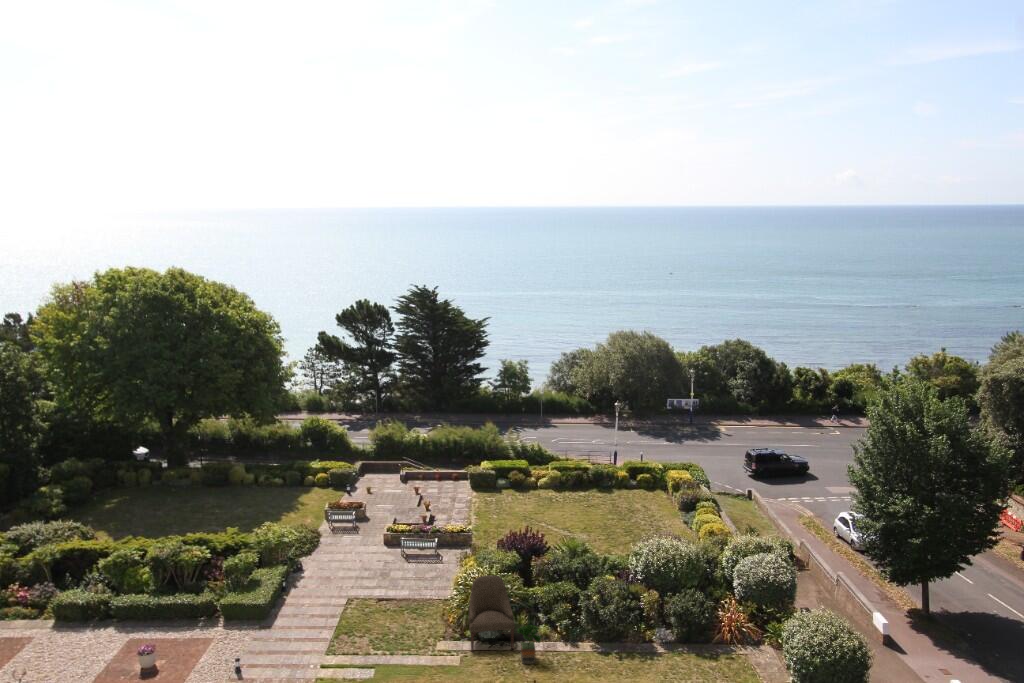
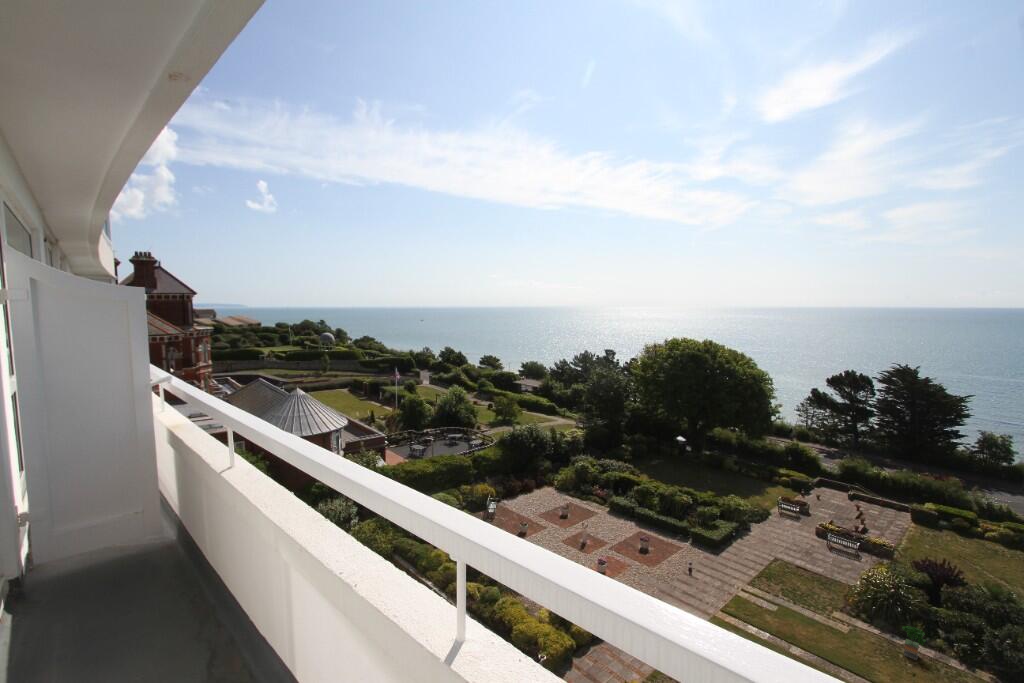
chair: present [469,575,515,652] -> none [860,576,903,642]

